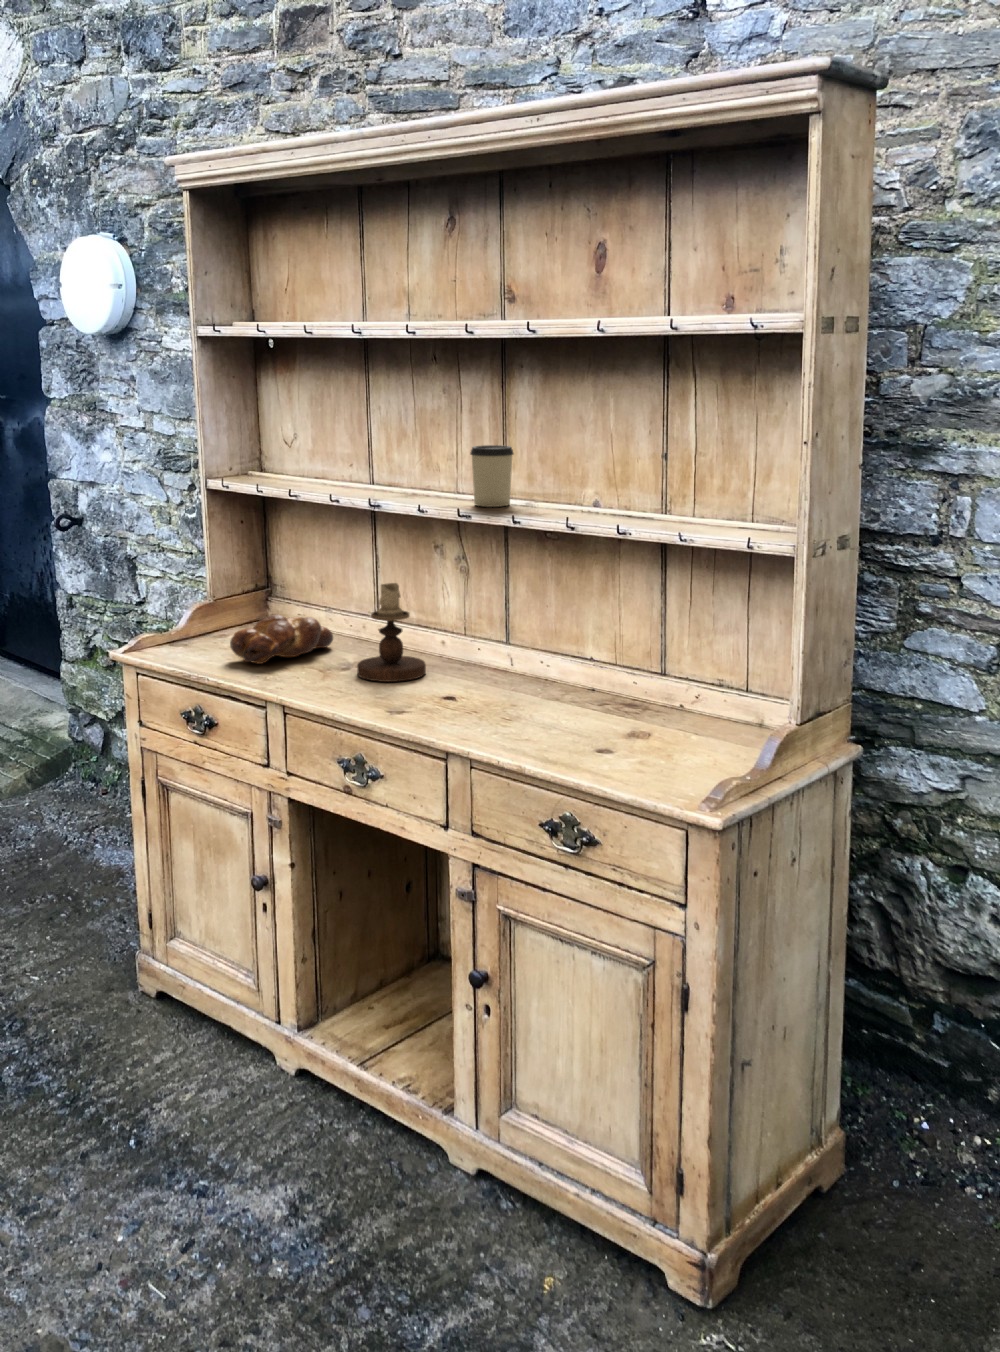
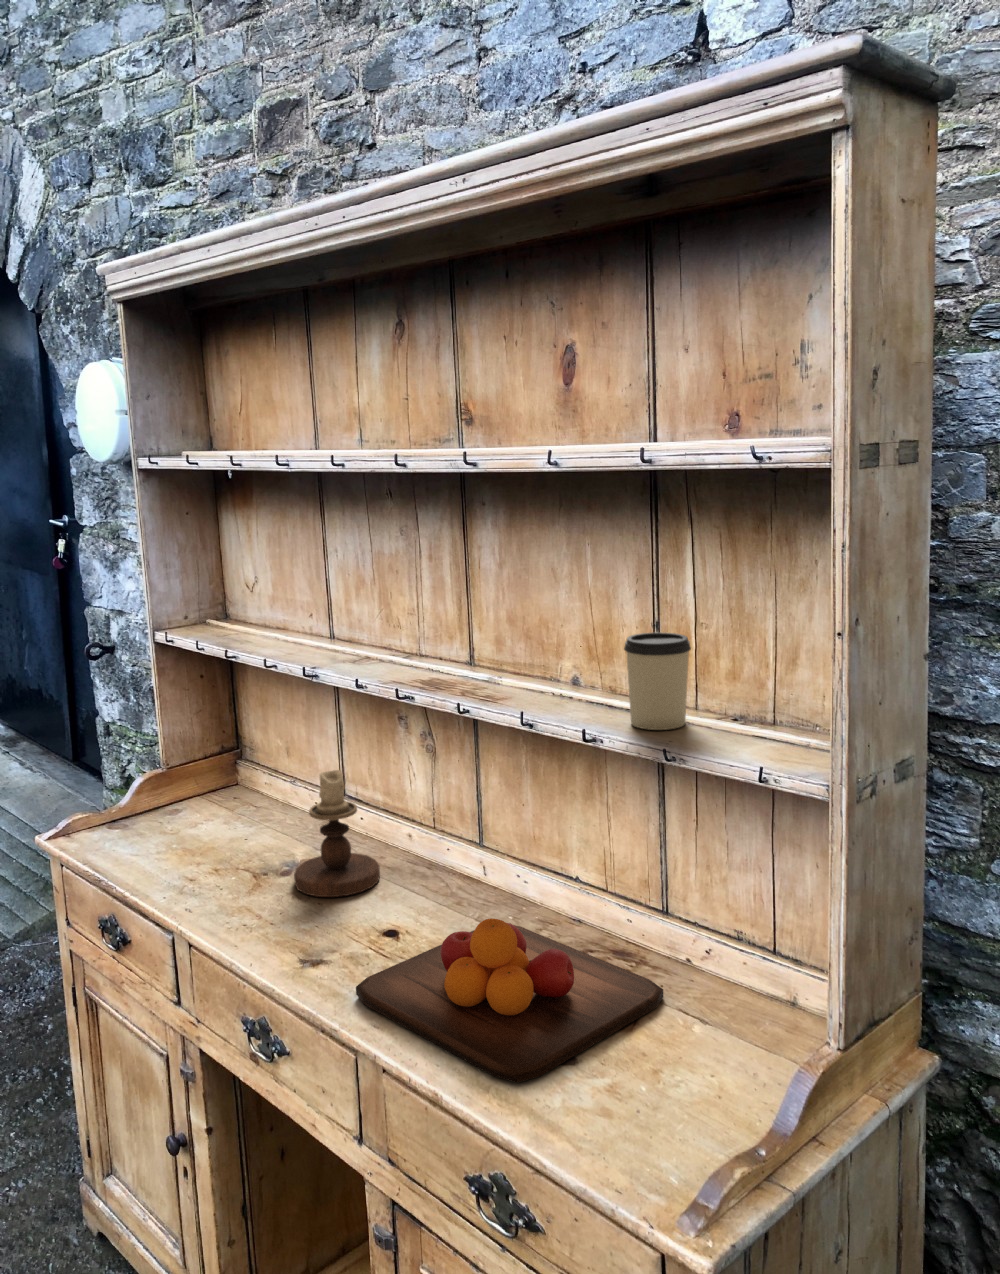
cup: present [470,445,514,507] -> present [624,632,691,730]
bread loaf: present [230,614,333,664] -> none [160,792,291,861]
chopping board: none [443,664,670,759] -> present [356,918,663,1083]

